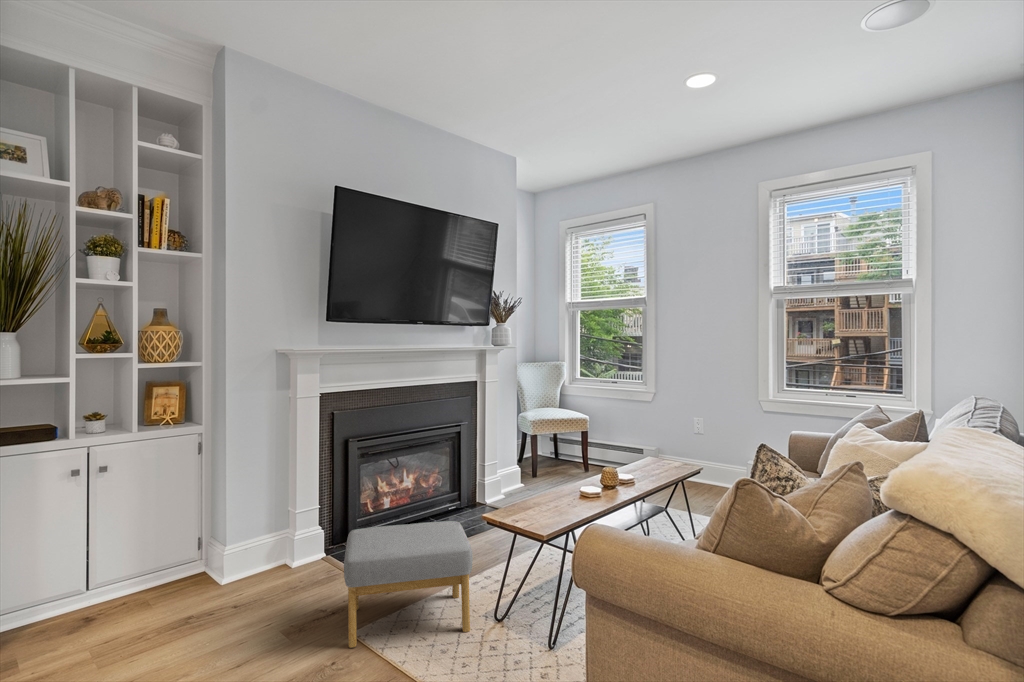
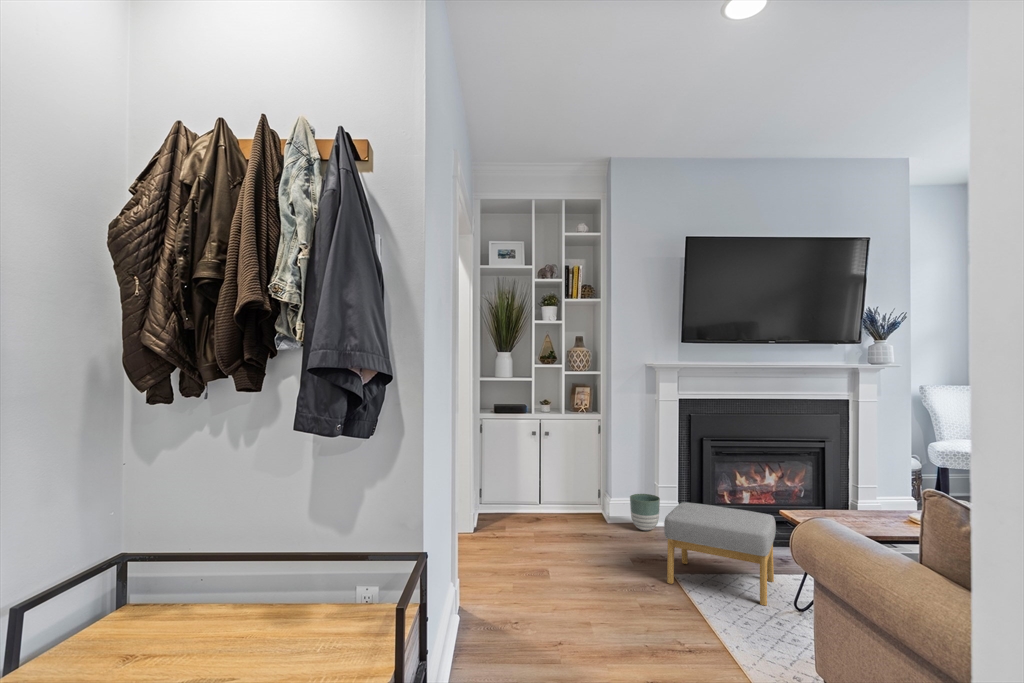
planter: none [257,526,300,578] -> present [630,494,660,530]

